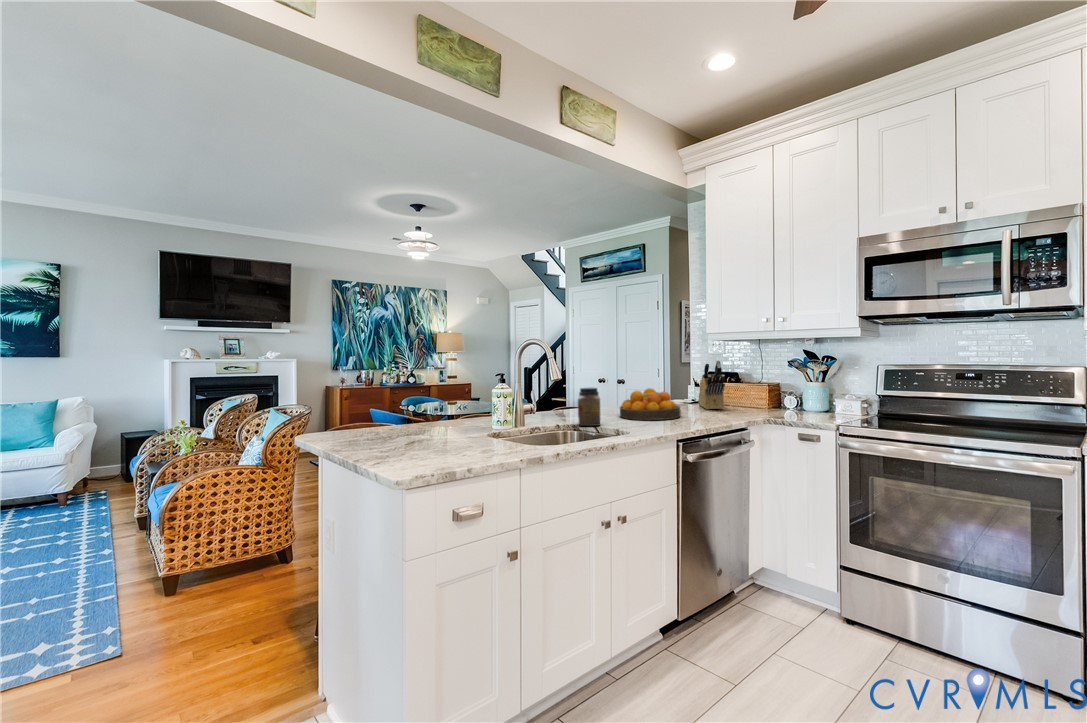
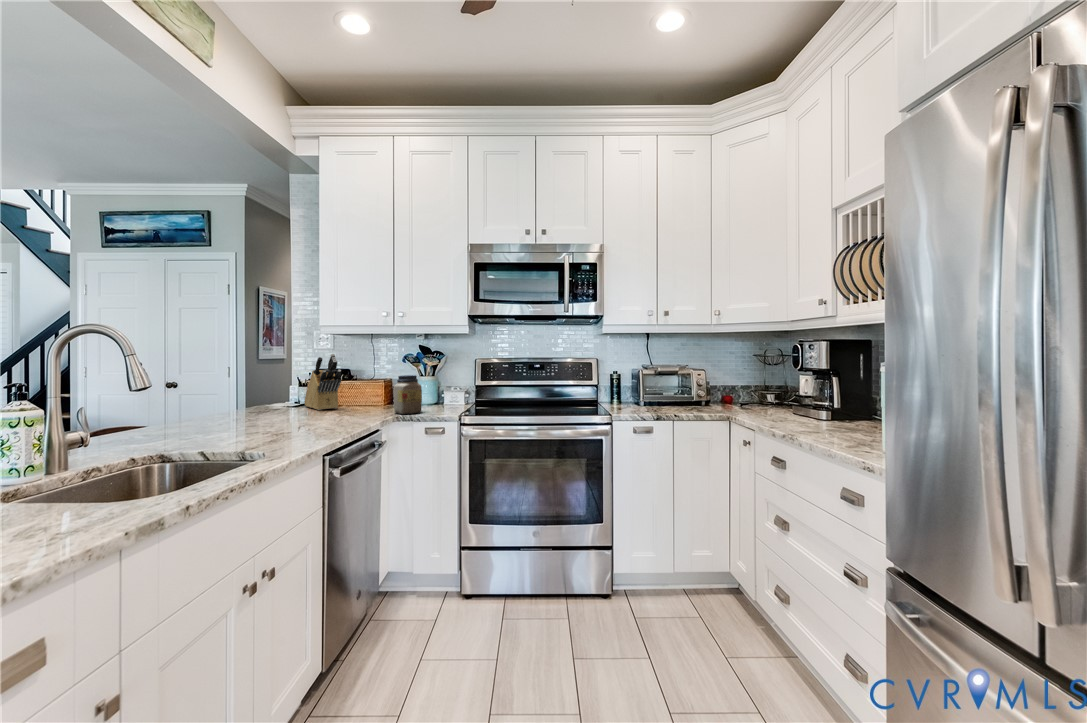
jar: present [578,388,601,426] -> present [394,375,422,414]
fruit bowl: present [620,388,681,420] -> none [199,387,292,429]

